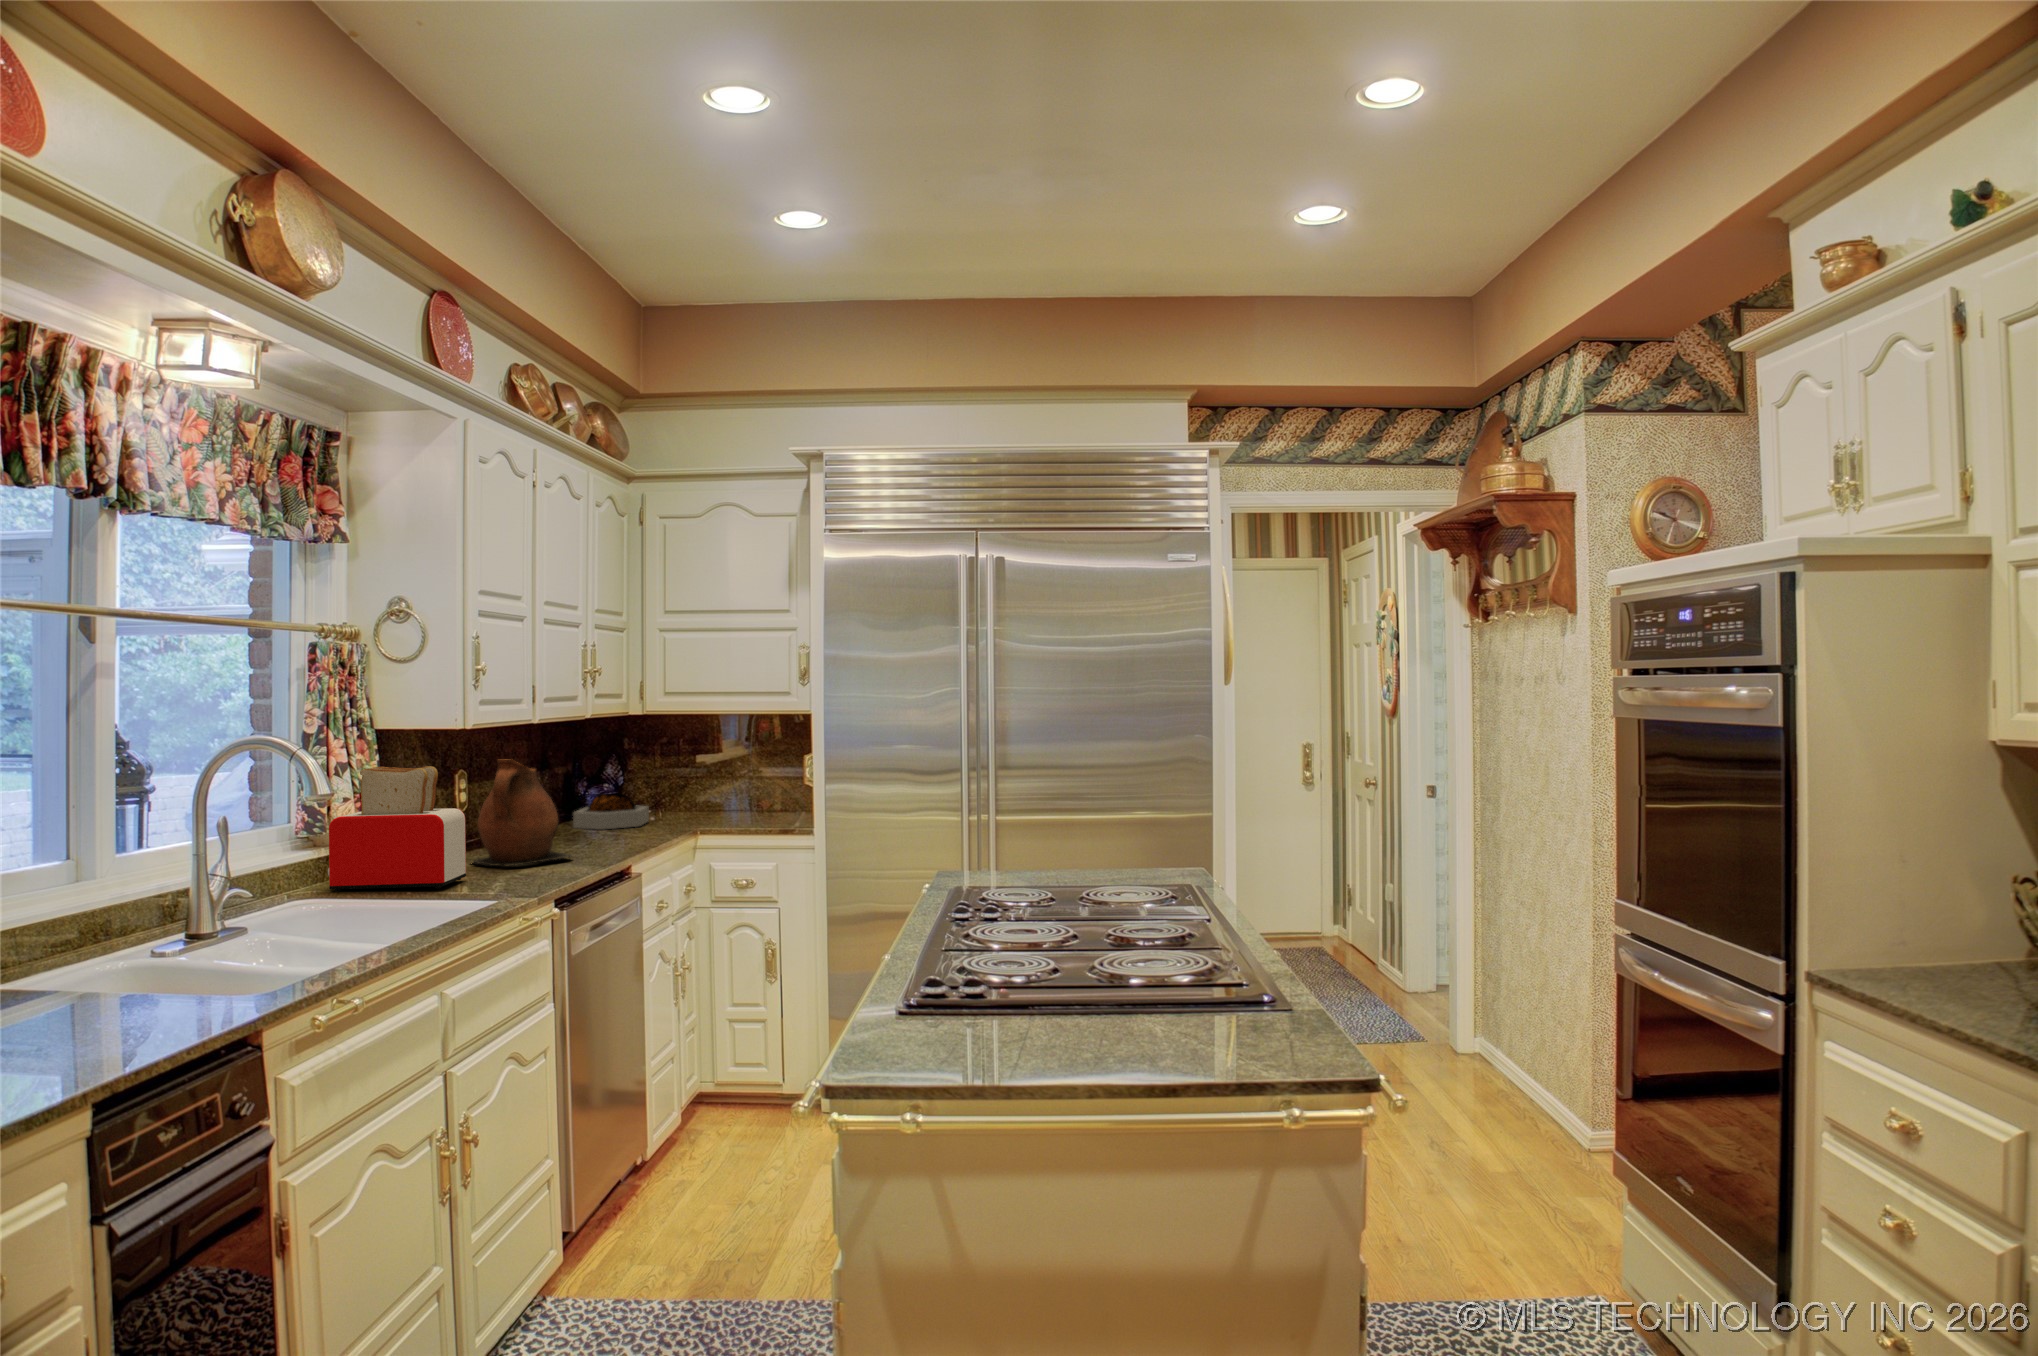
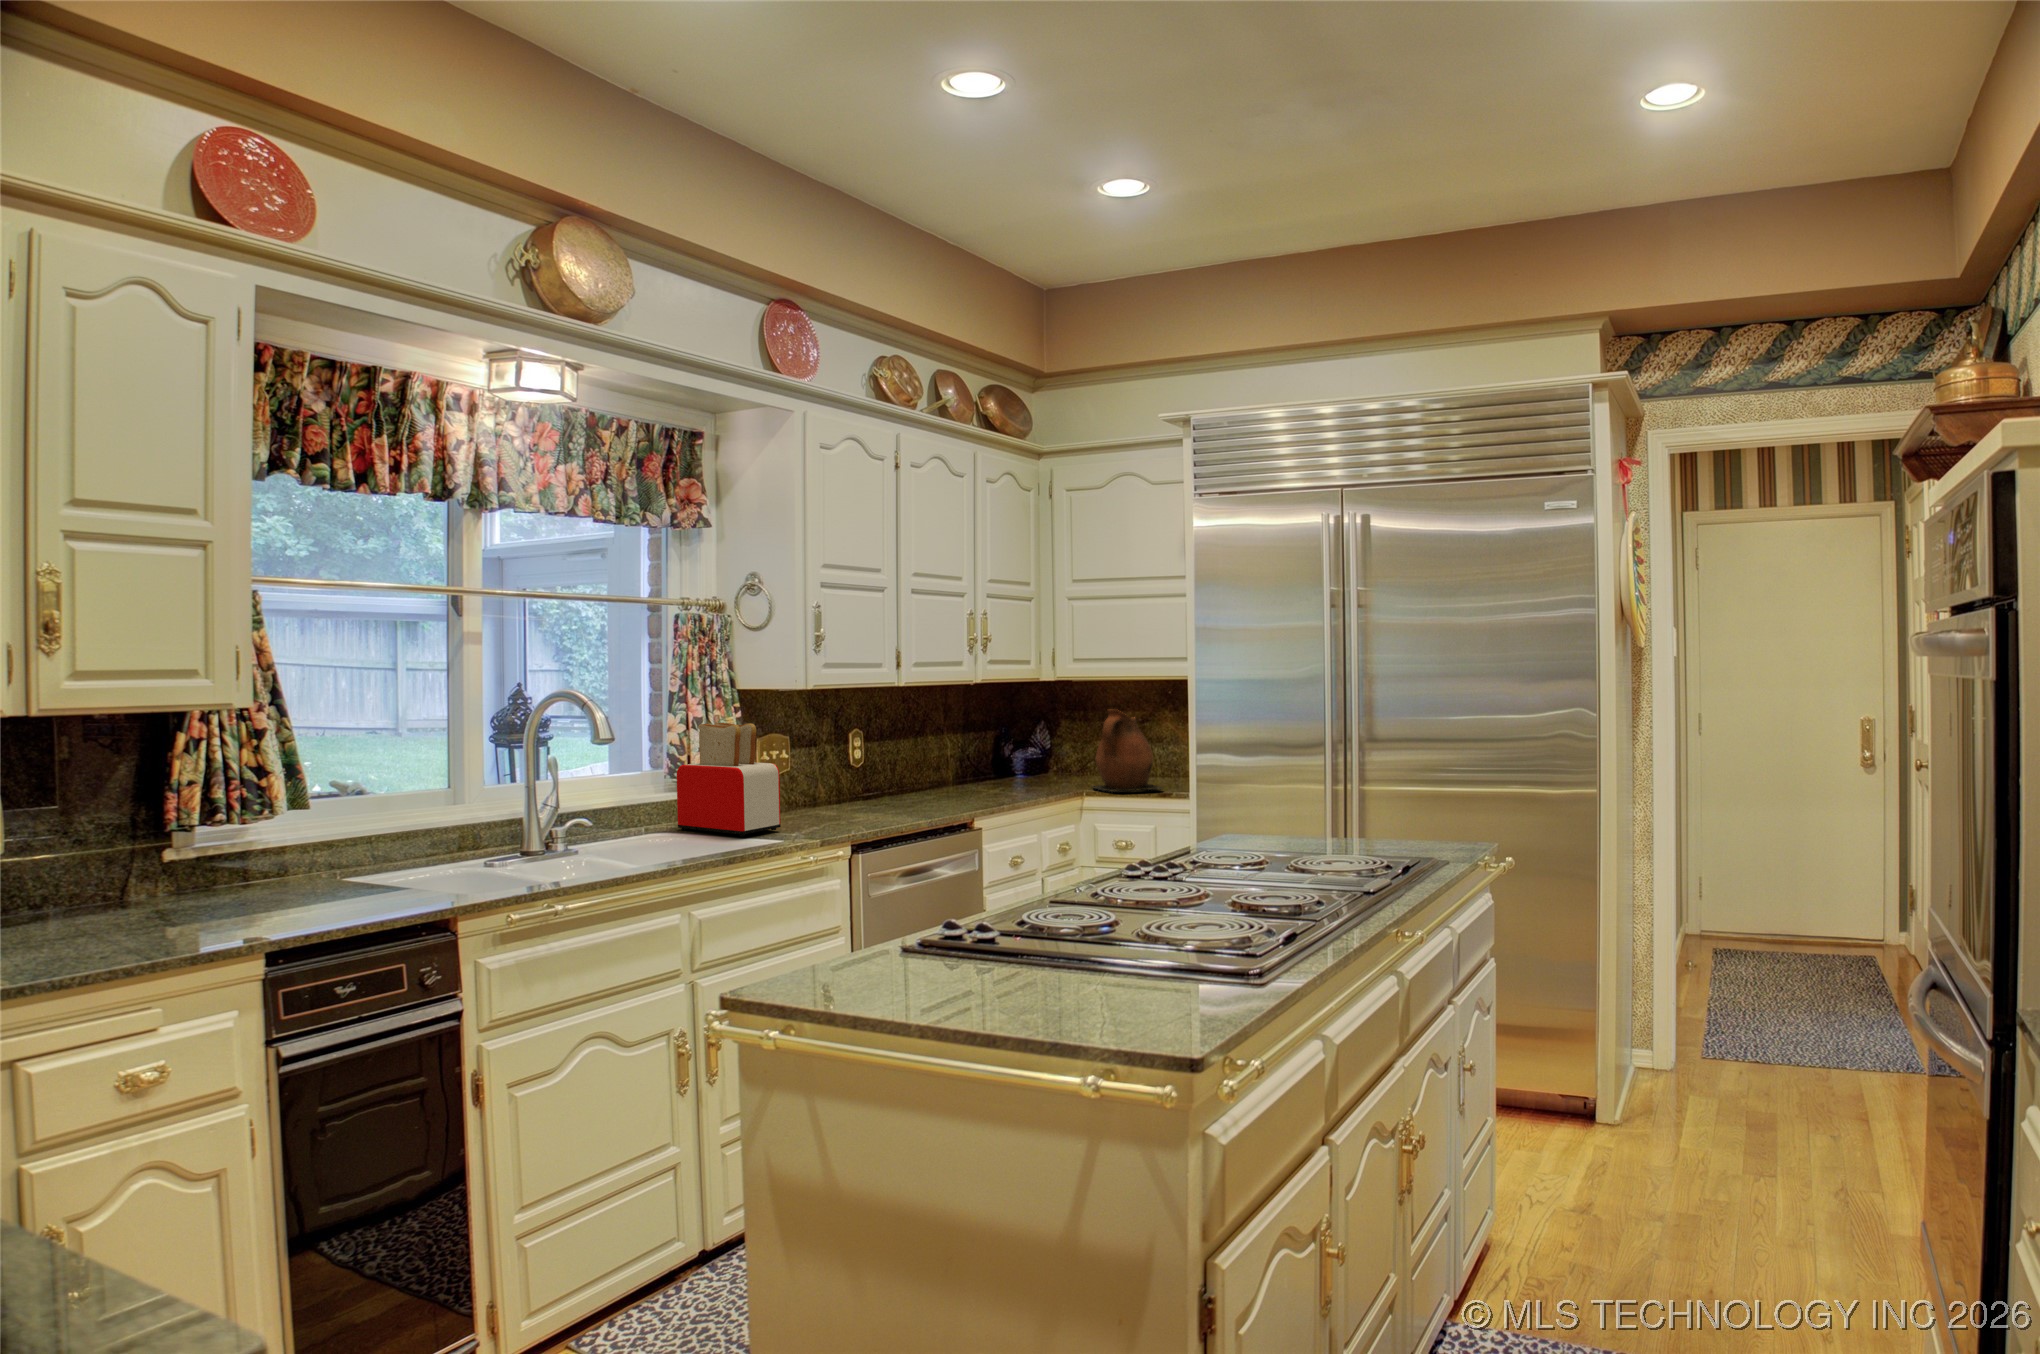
ceramic pitcher: present [470,759,572,866] -> present [1094,709,1162,792]
decorative bowl: present [573,793,649,830] -> none [980,756,1053,794]

